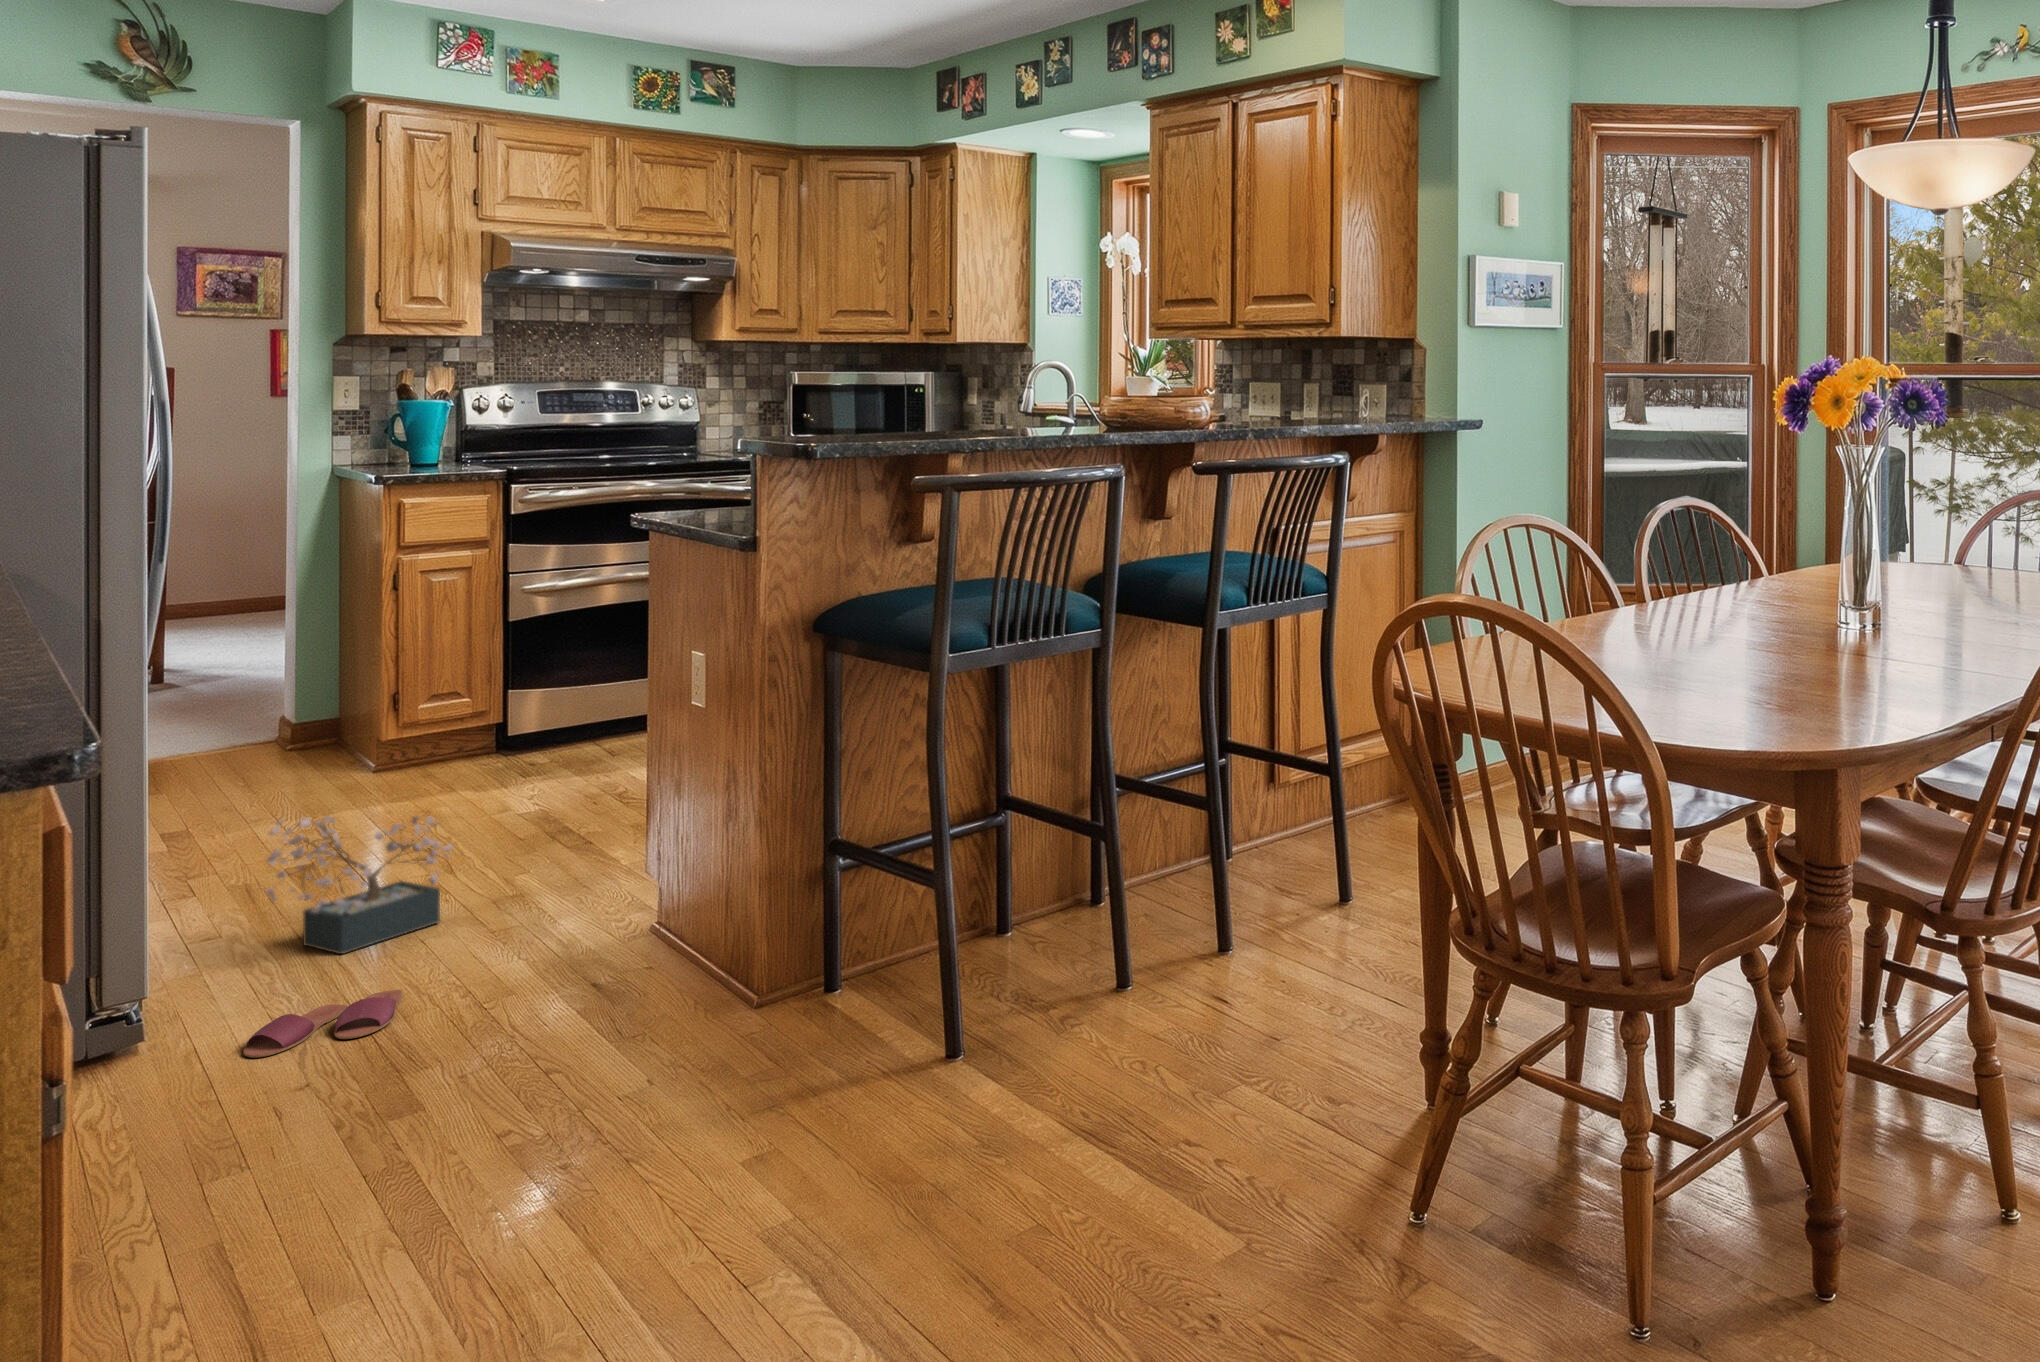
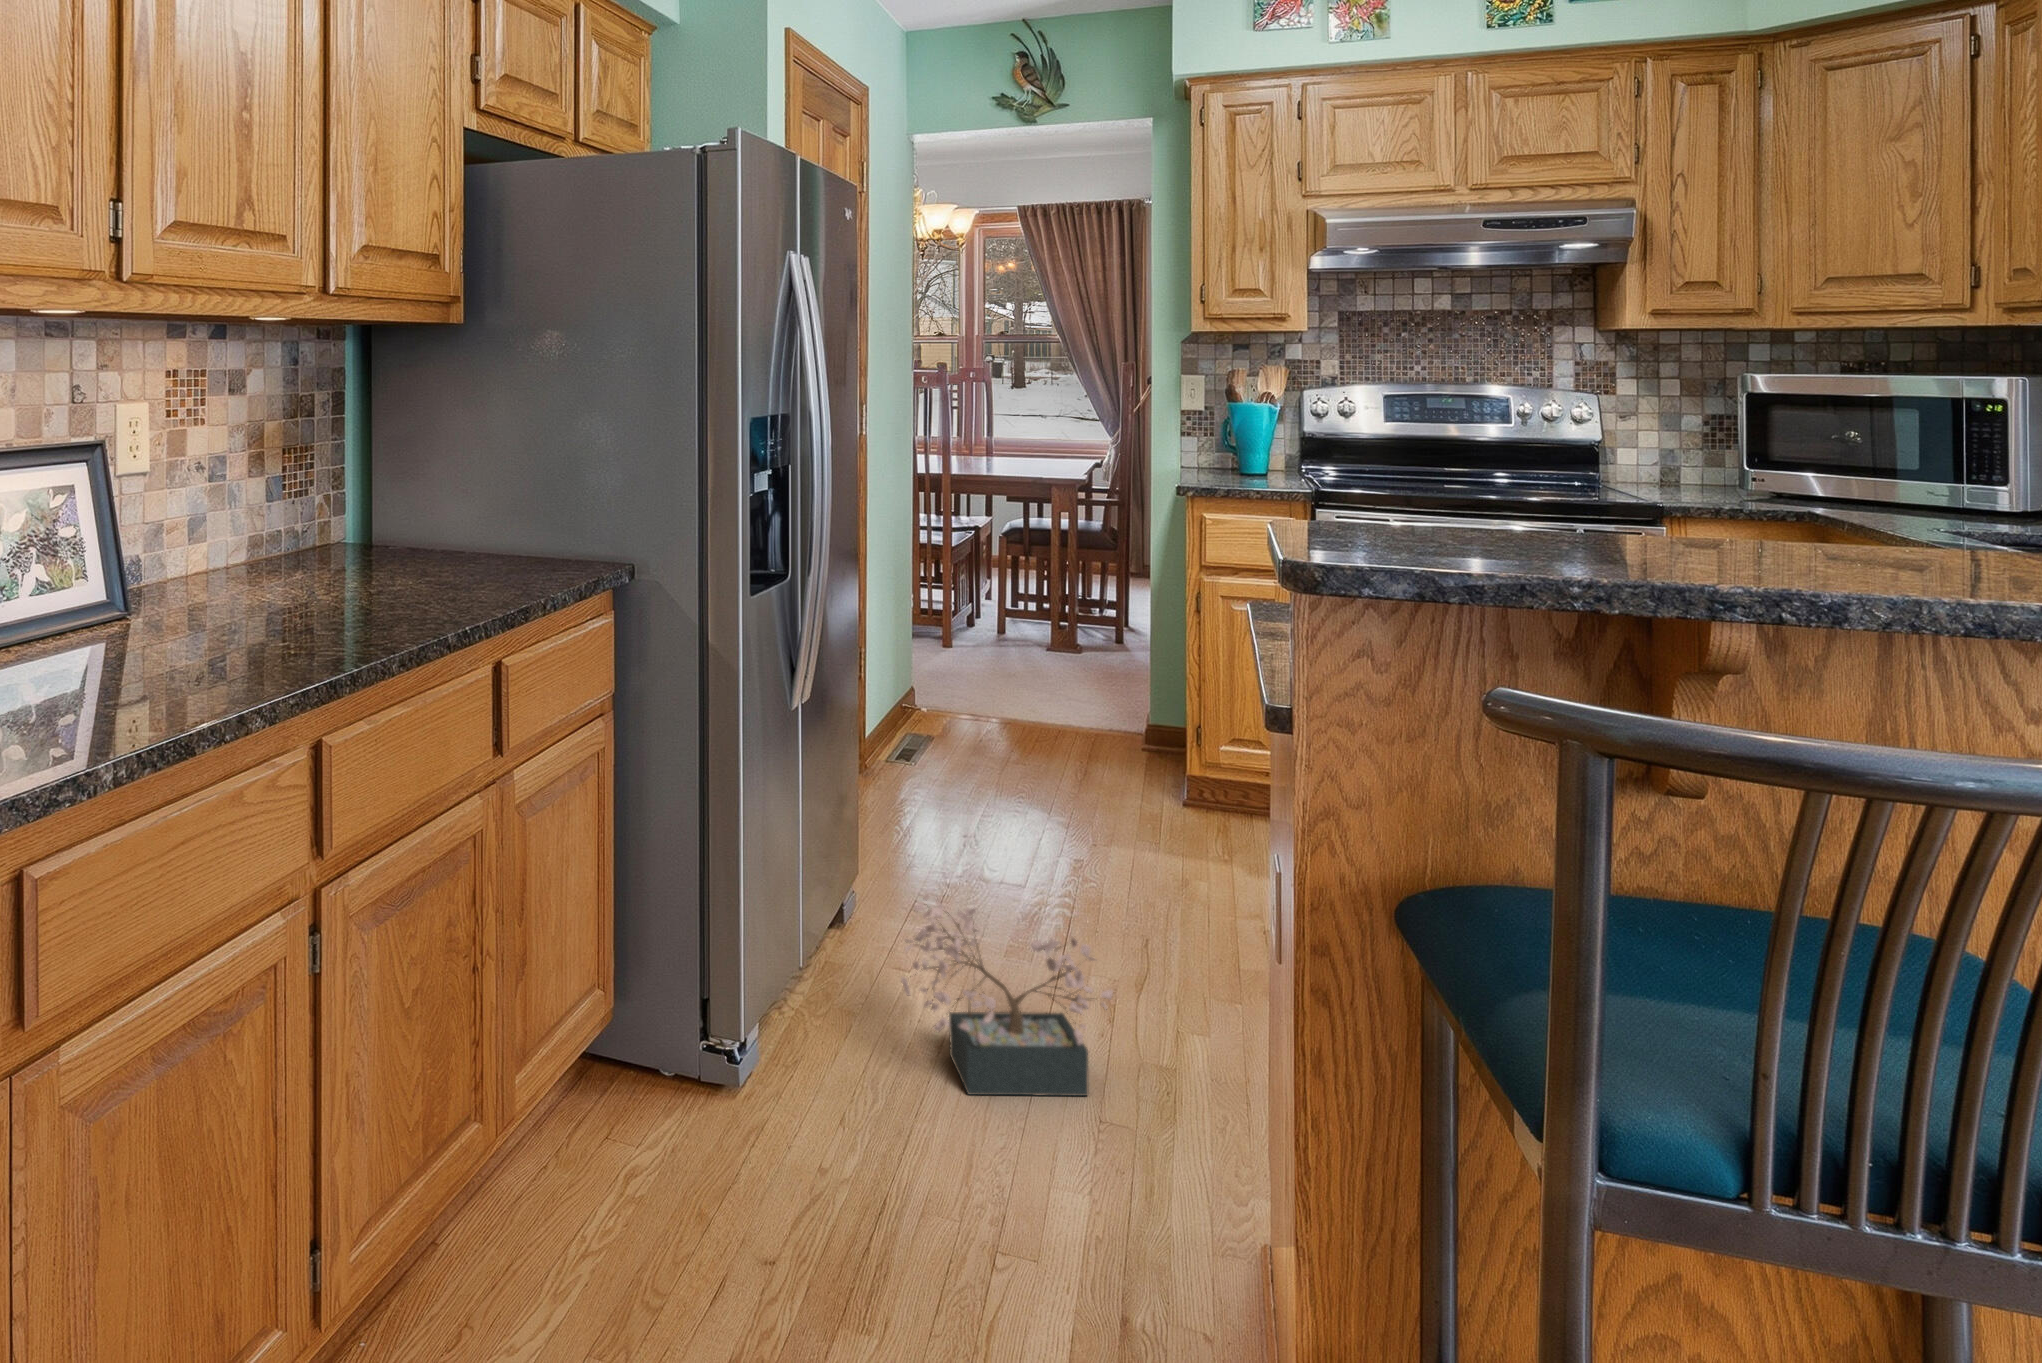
slippers: present [243,990,402,1058] -> none [769,1185,966,1280]

